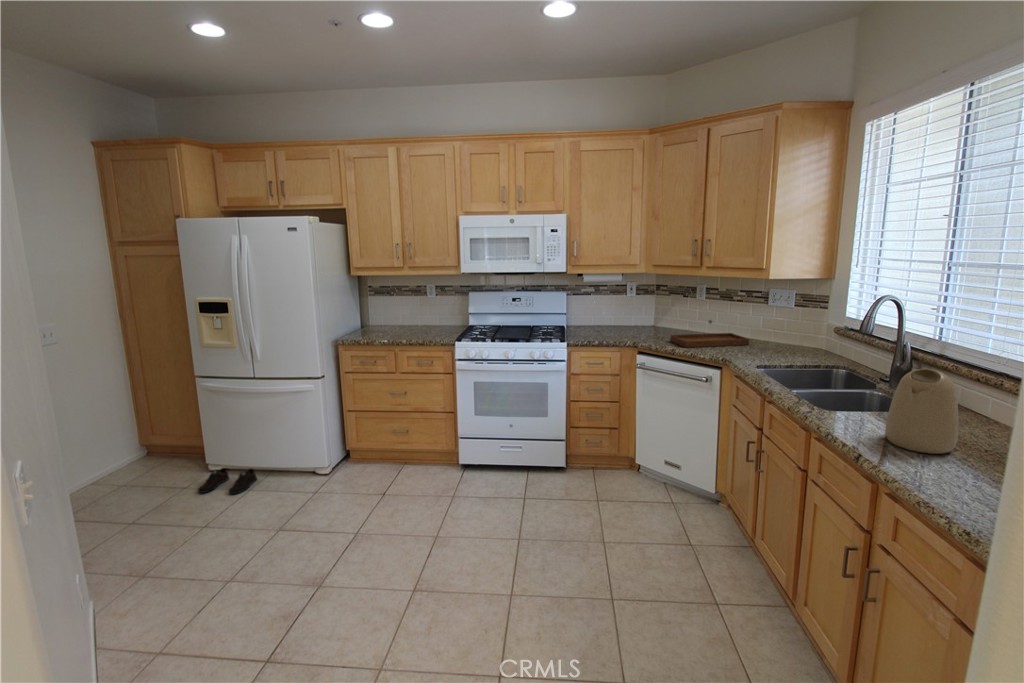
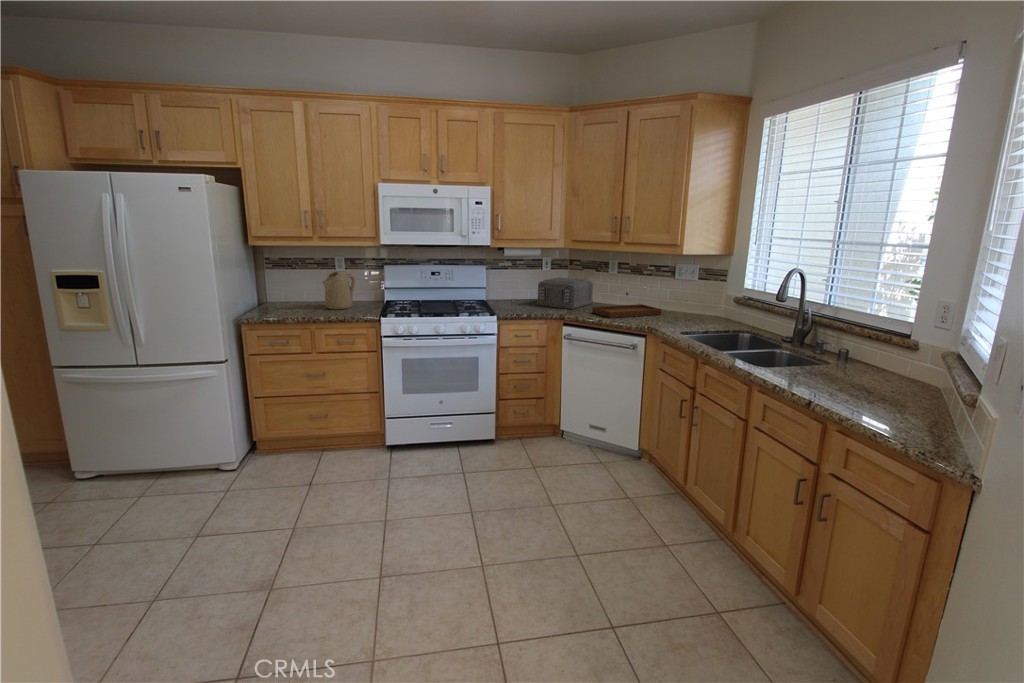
toaster: none [616,303,679,337] -> present [536,277,593,309]
kettle: present [885,369,958,454] -> present [322,272,355,310]
shoe: present [198,468,257,494] -> none [69,471,146,506]

